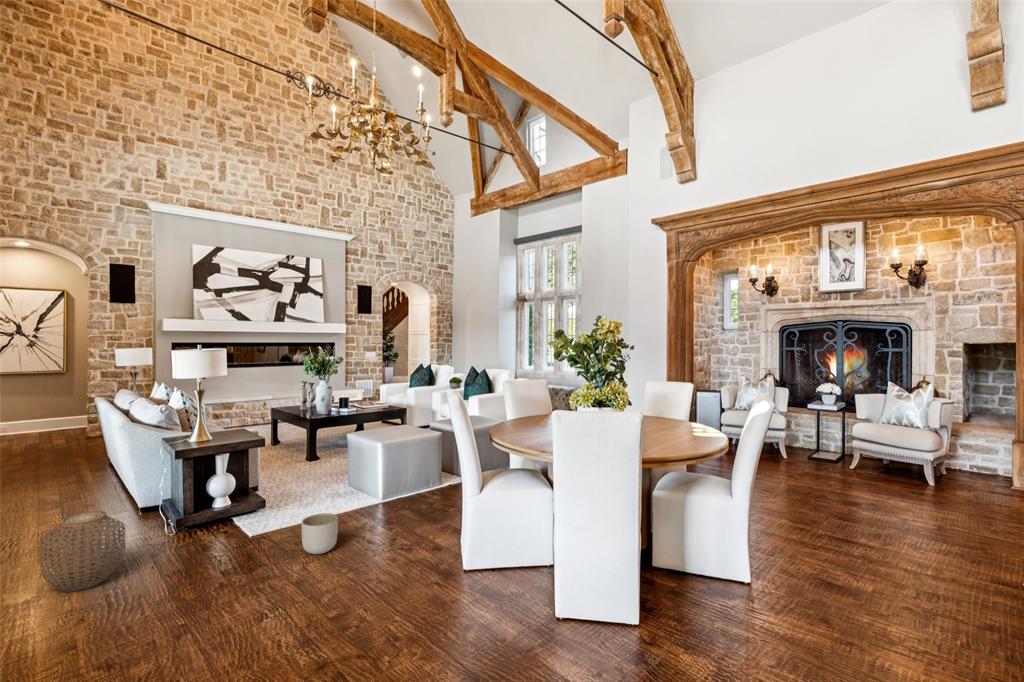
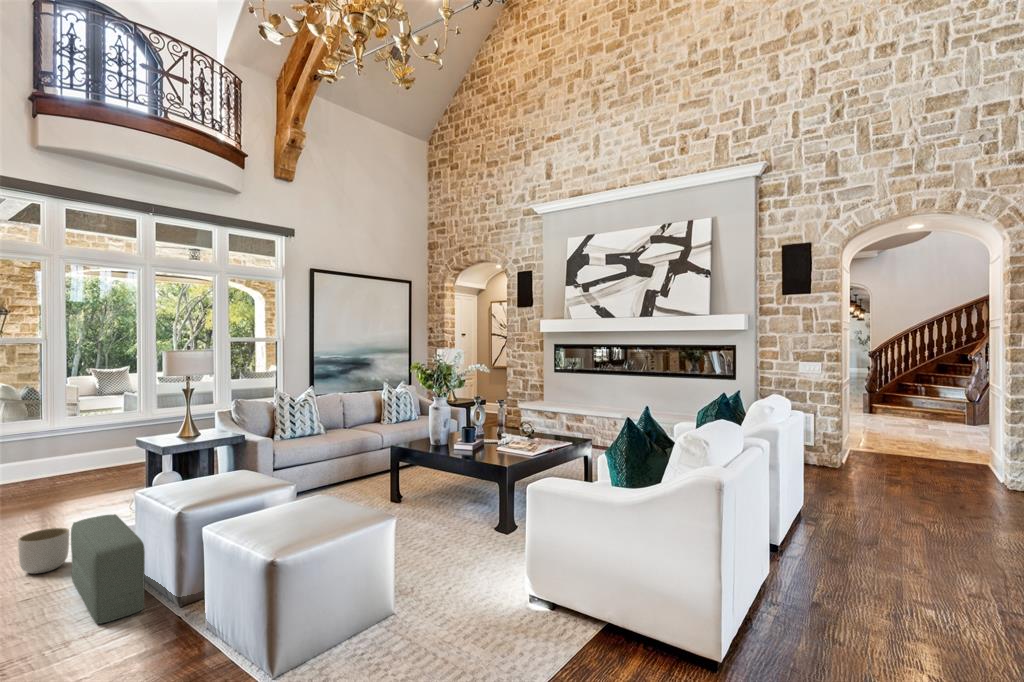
pouf: none [354,467,445,533] -> present [71,514,145,624]
woven basket: present [40,511,126,592] -> none [54,460,113,514]

